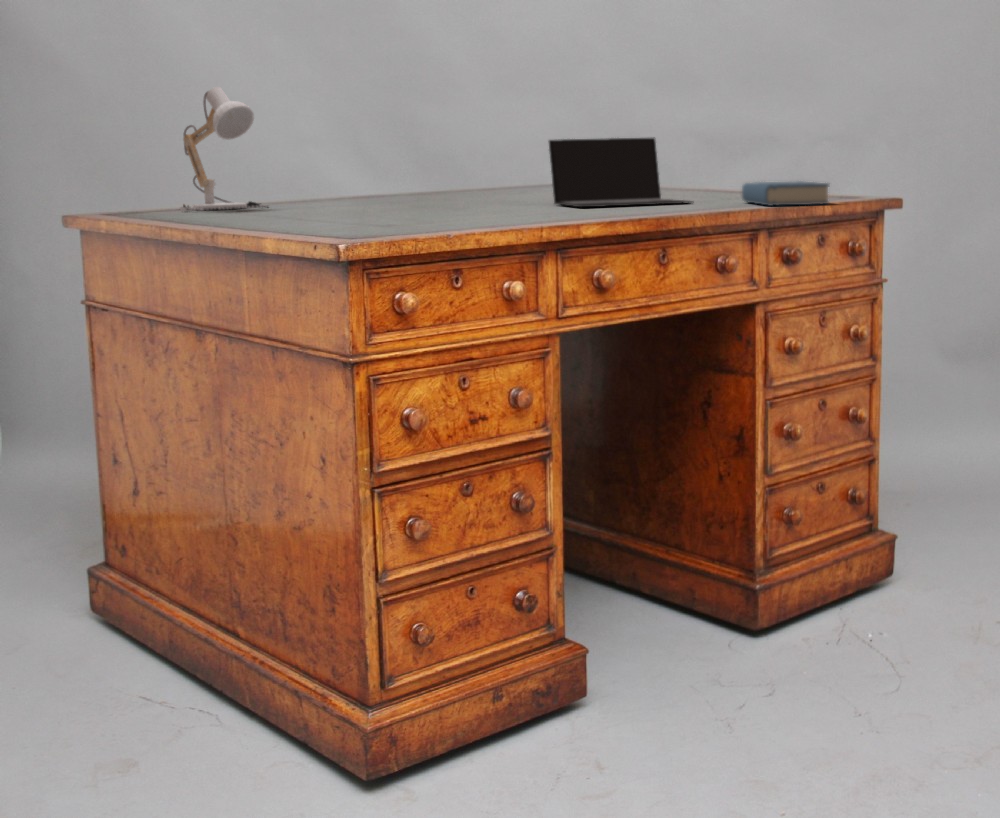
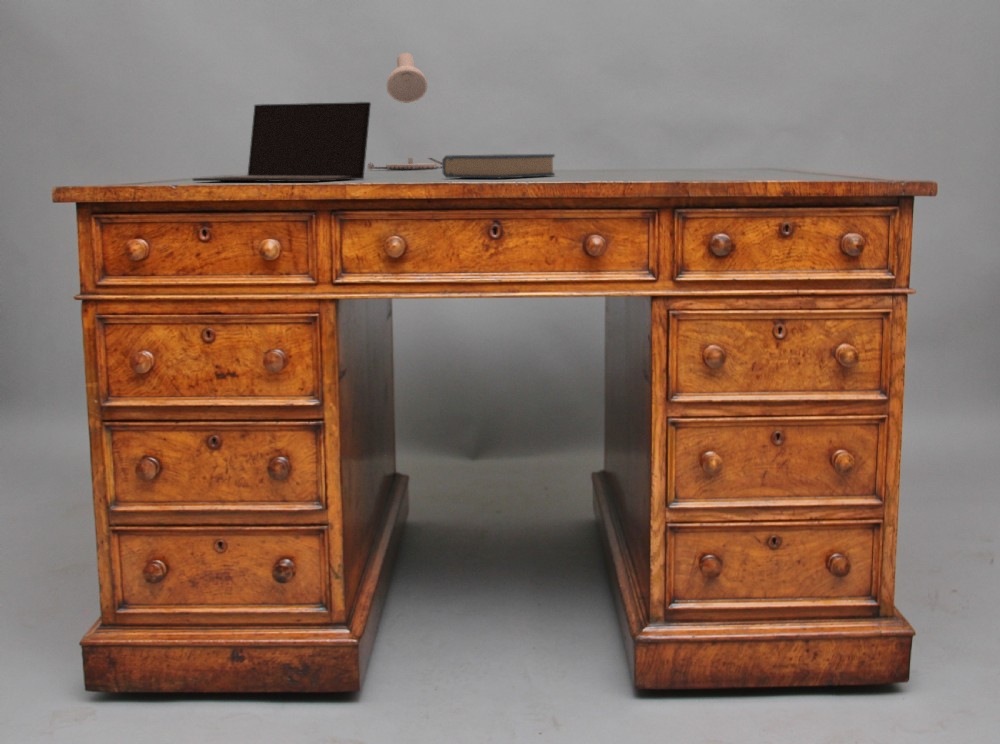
laptop: present [549,138,692,207] -> present [193,102,371,182]
hardback book: present [742,181,829,206] -> present [442,154,554,178]

